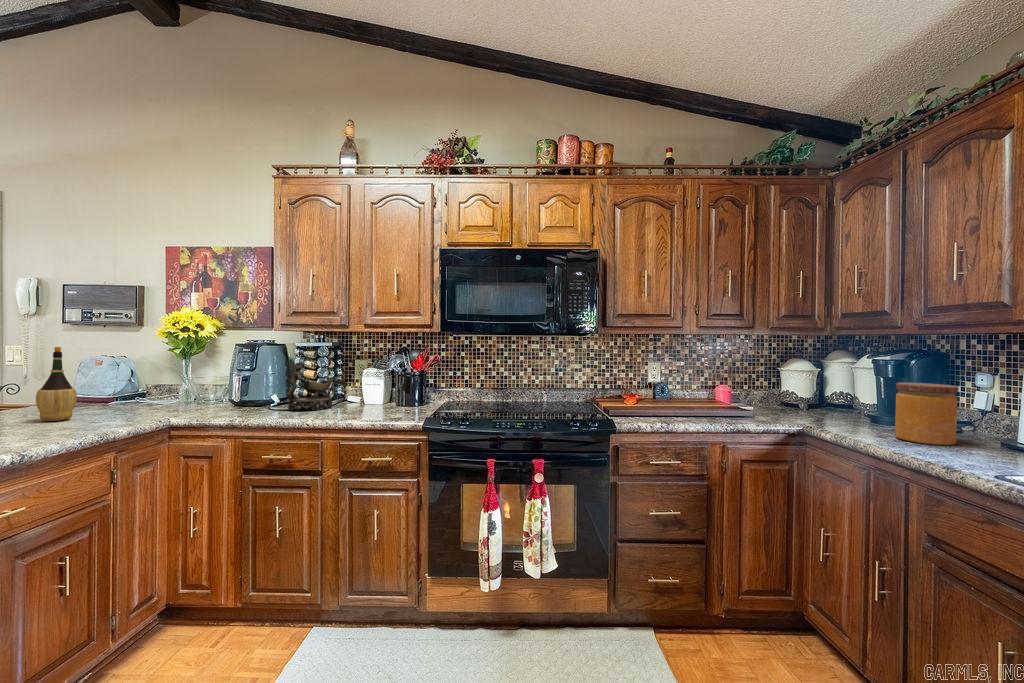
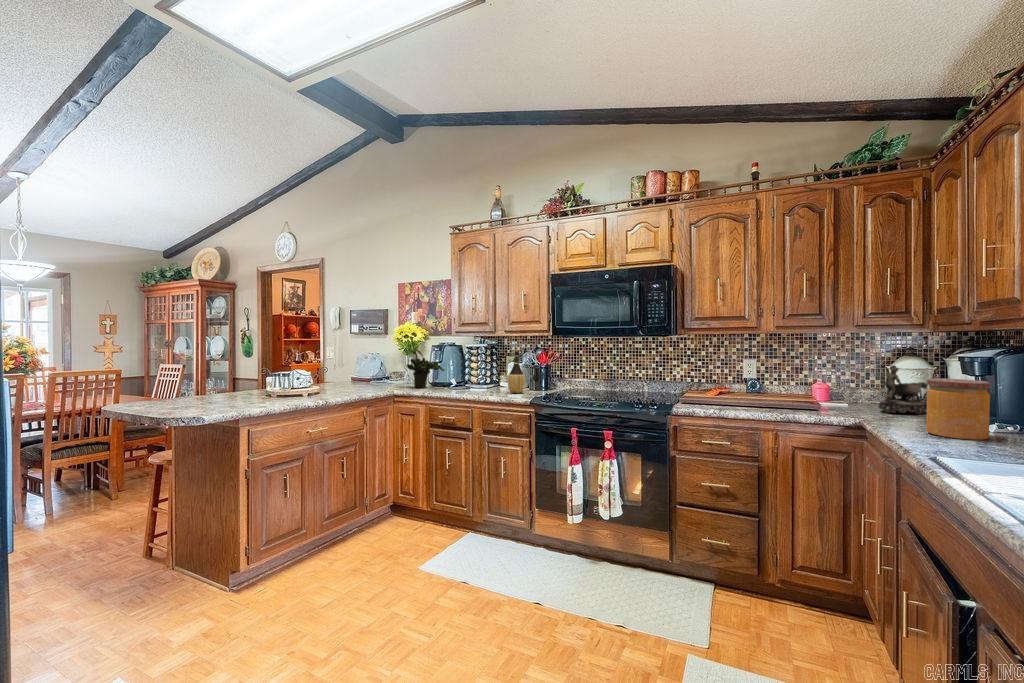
wine bottle: present [36,347,77,421] -> present [507,349,525,393]
potted plant: none [190,347,261,411] -> present [406,348,445,388]
decorative bowl: present [286,363,344,410] -> present [878,365,927,414]

